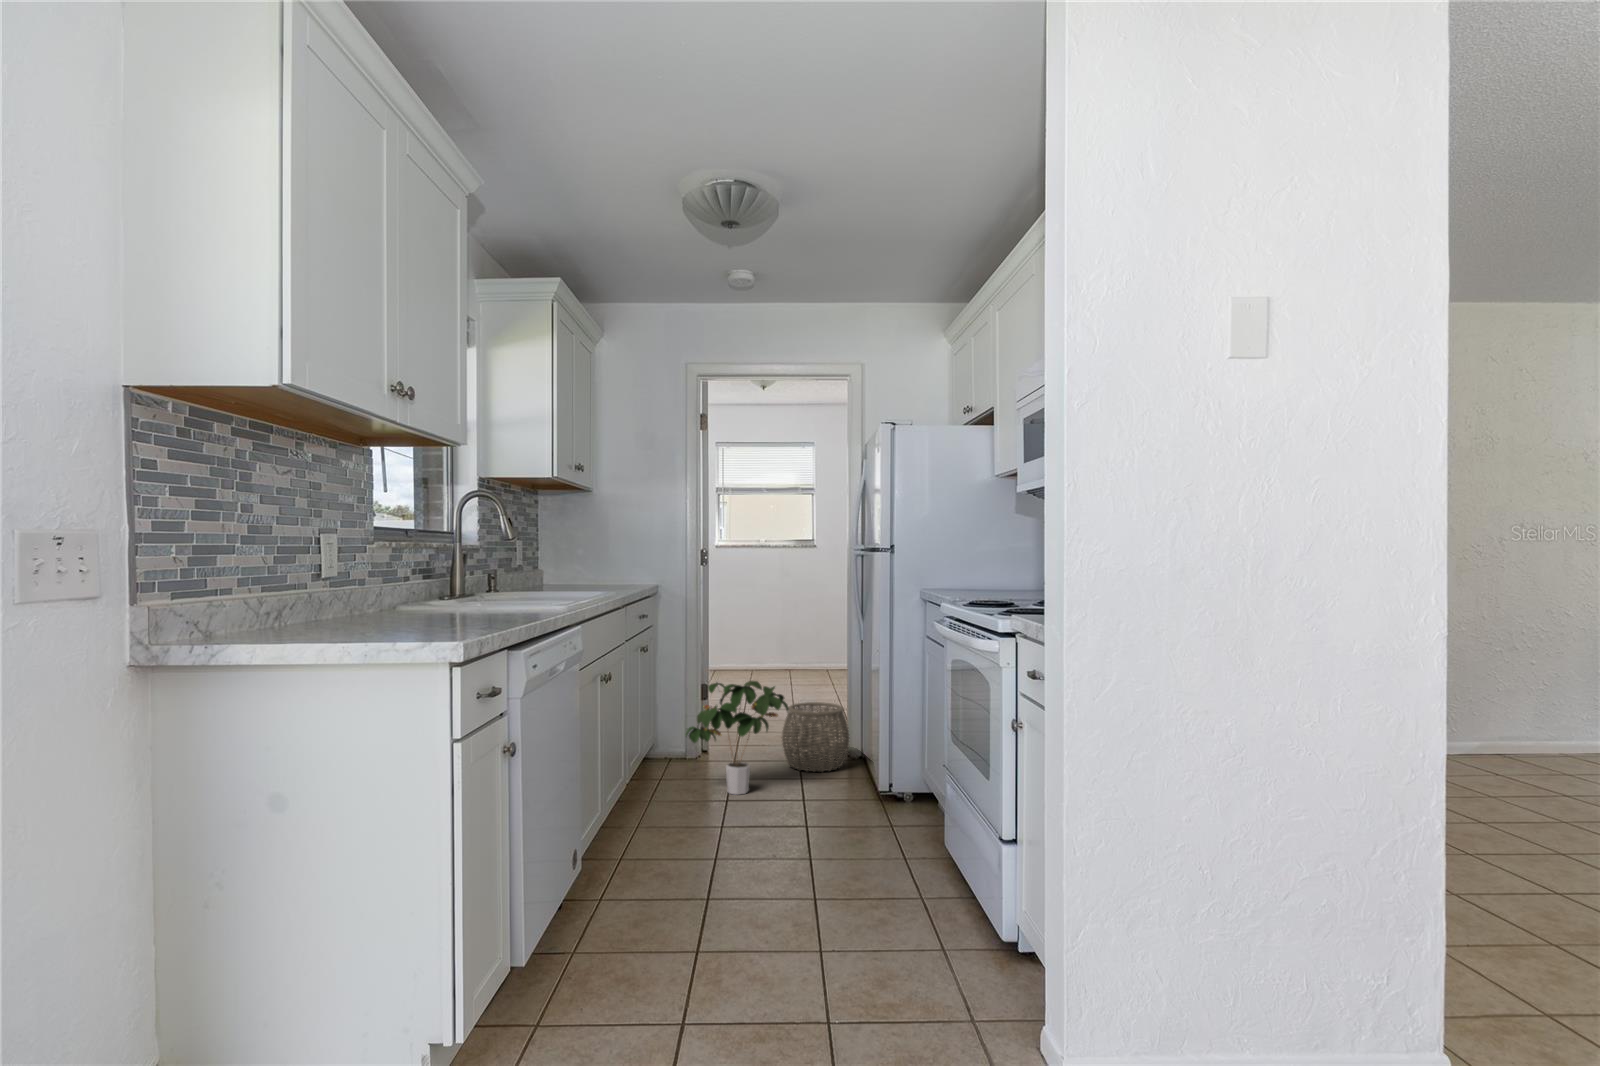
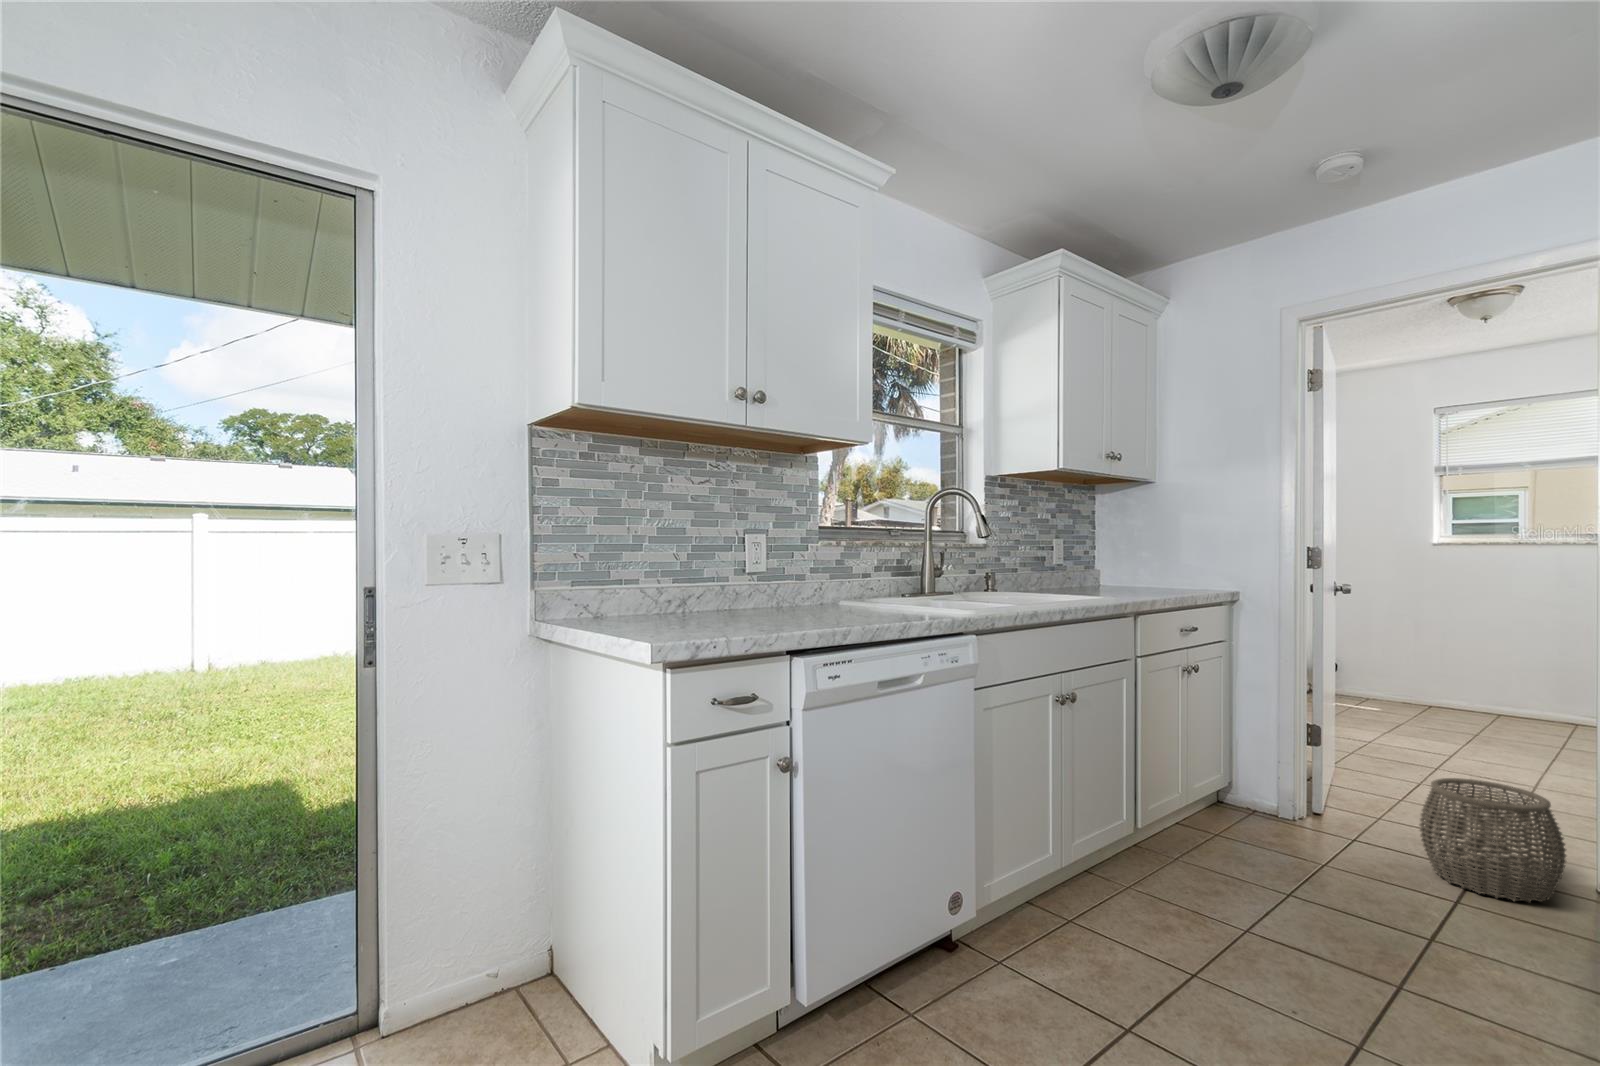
potted plant: present [686,681,789,795] -> none [1229,725,1400,892]

